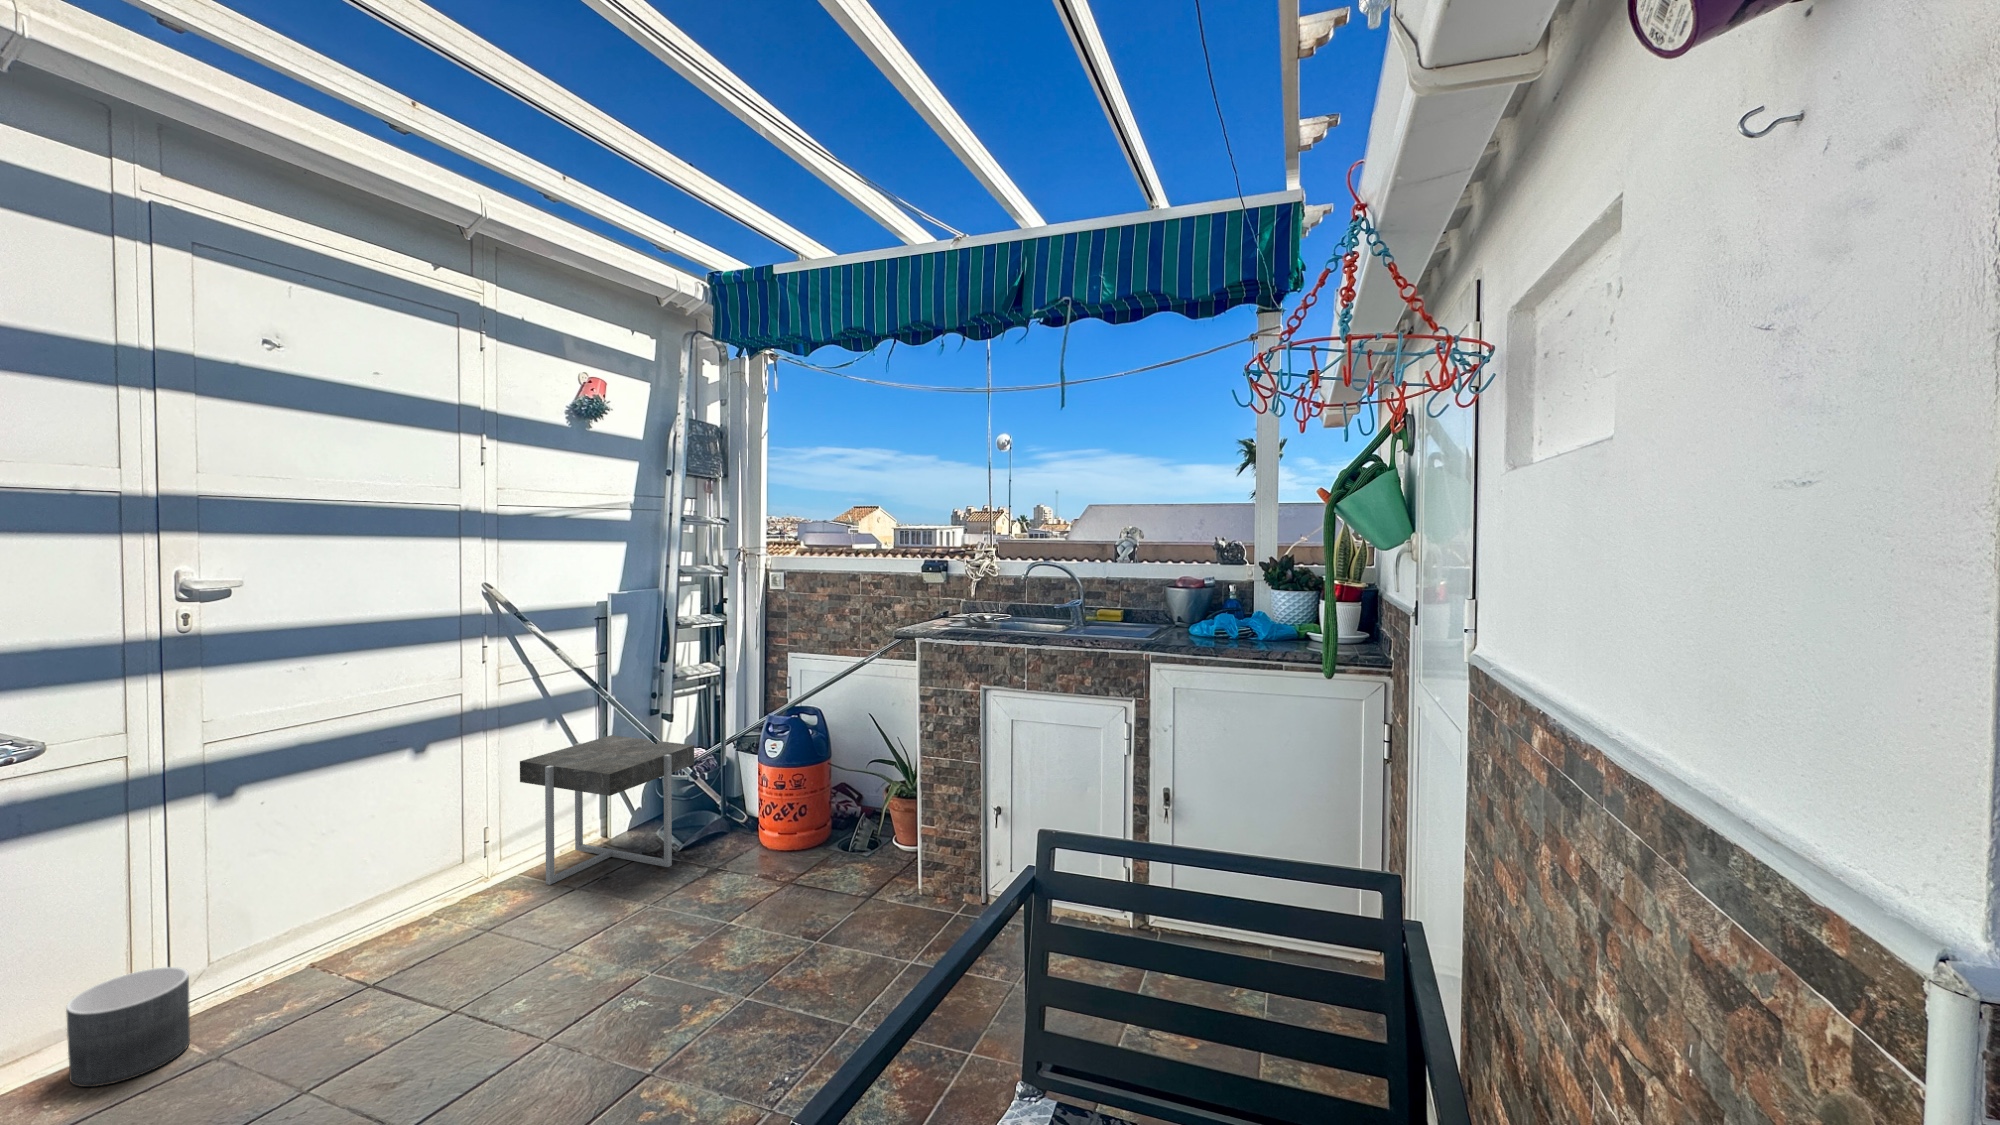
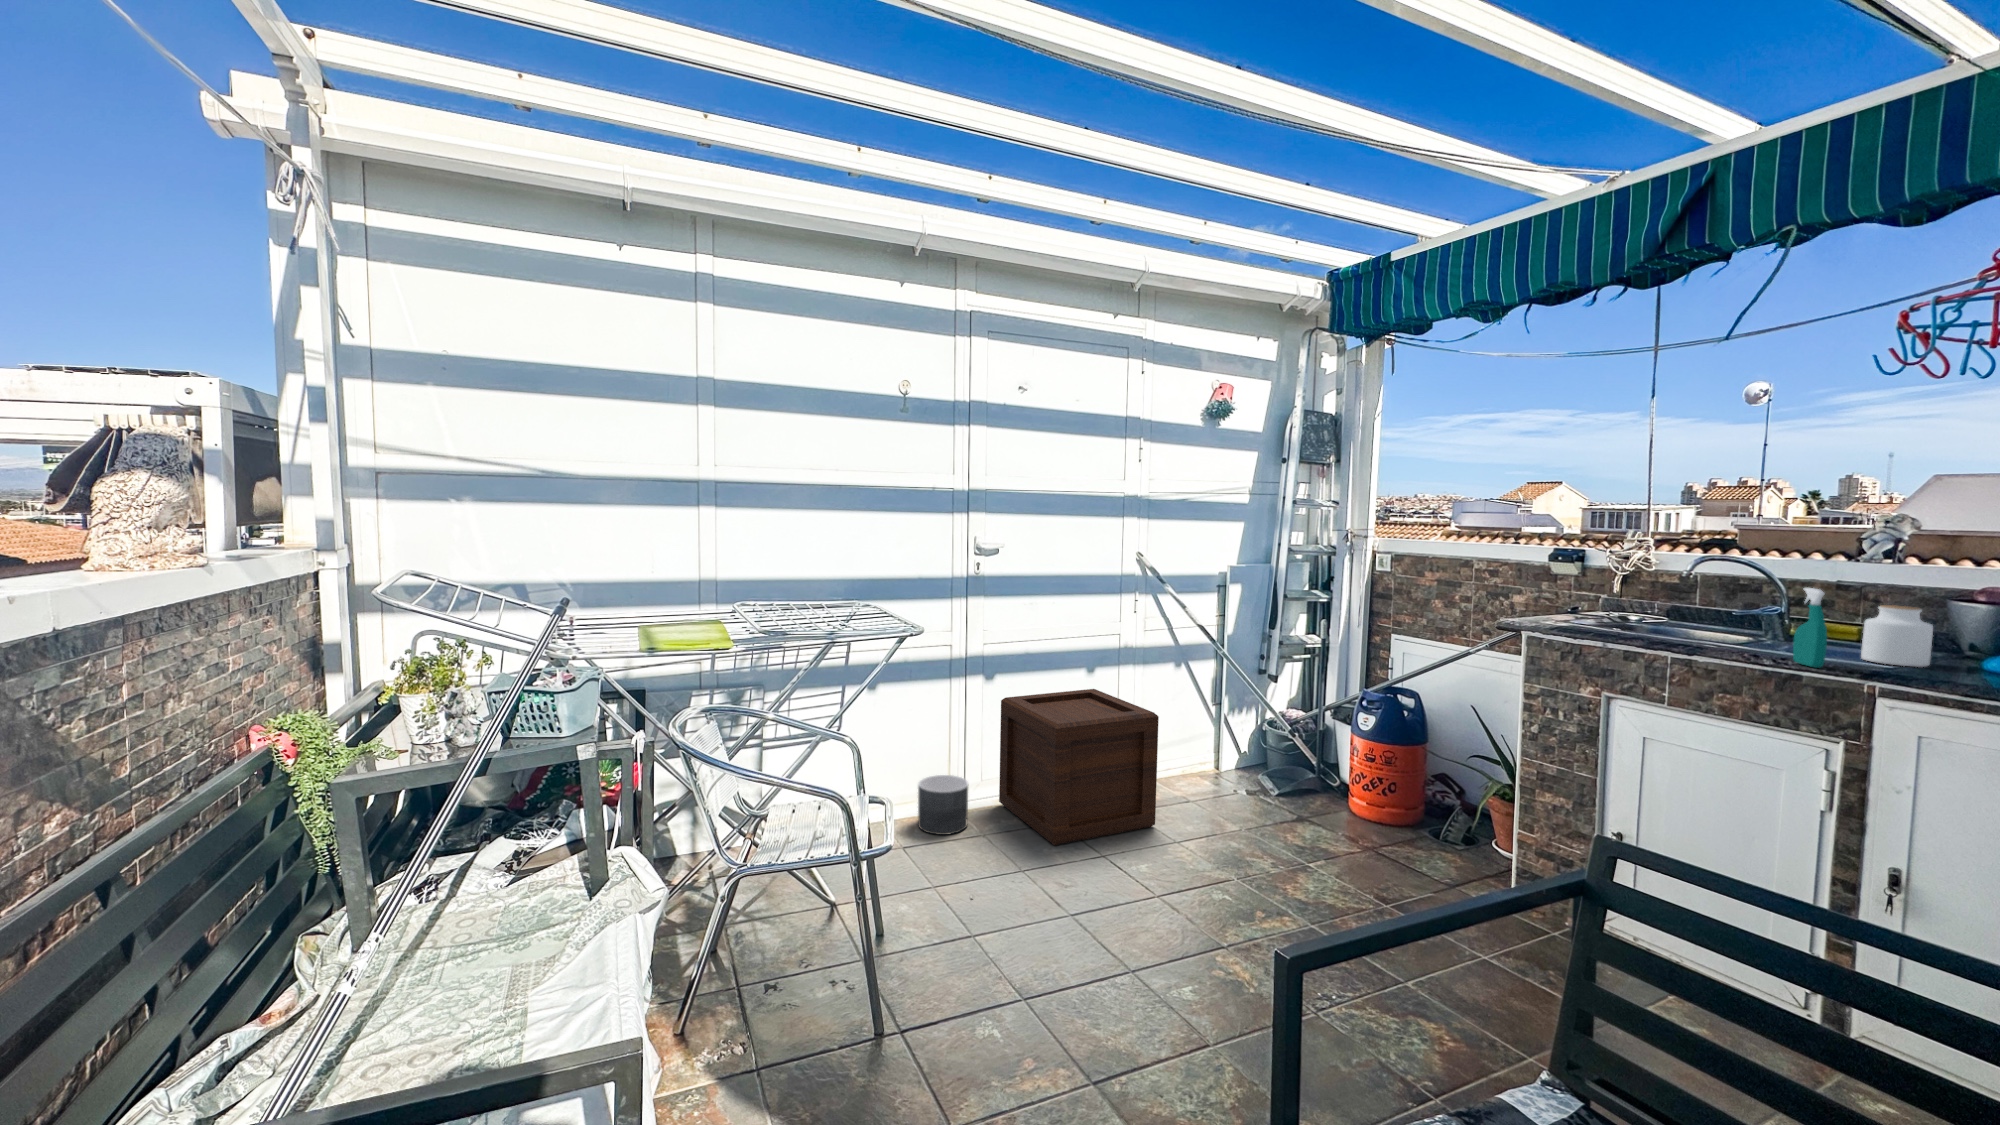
spray bottle: none [1104,583,1124,646] -> present [1793,588,1827,668]
jar: none [1136,593,1171,637] -> present [1861,605,1933,667]
side table: present [520,735,694,885] -> none [1155,685,1292,806]
wooden crate: none [254,774,532,1019] -> present [999,689,1159,845]

